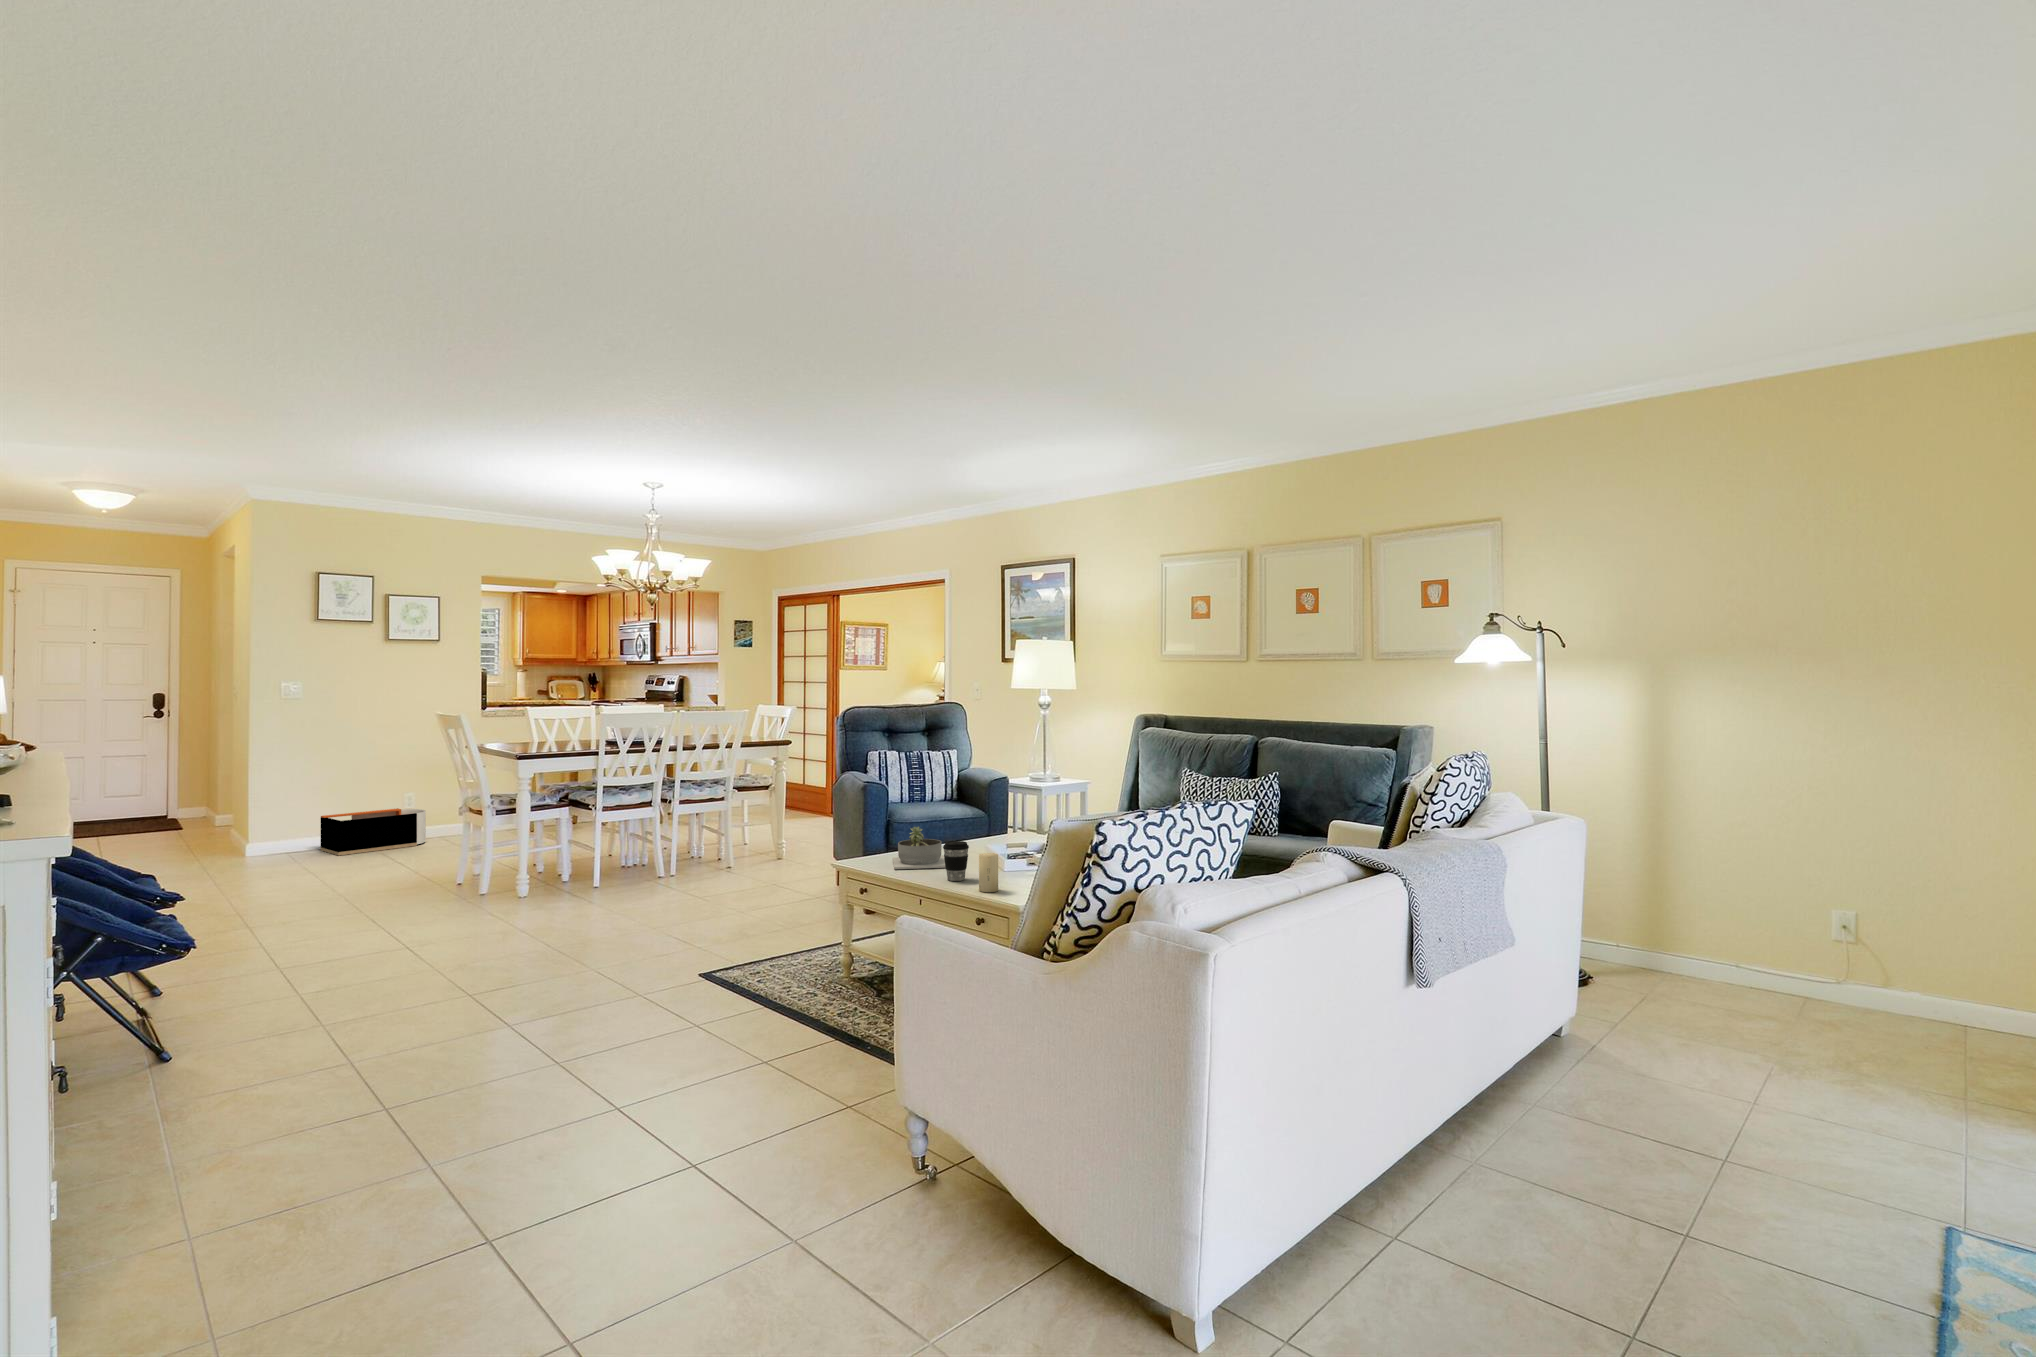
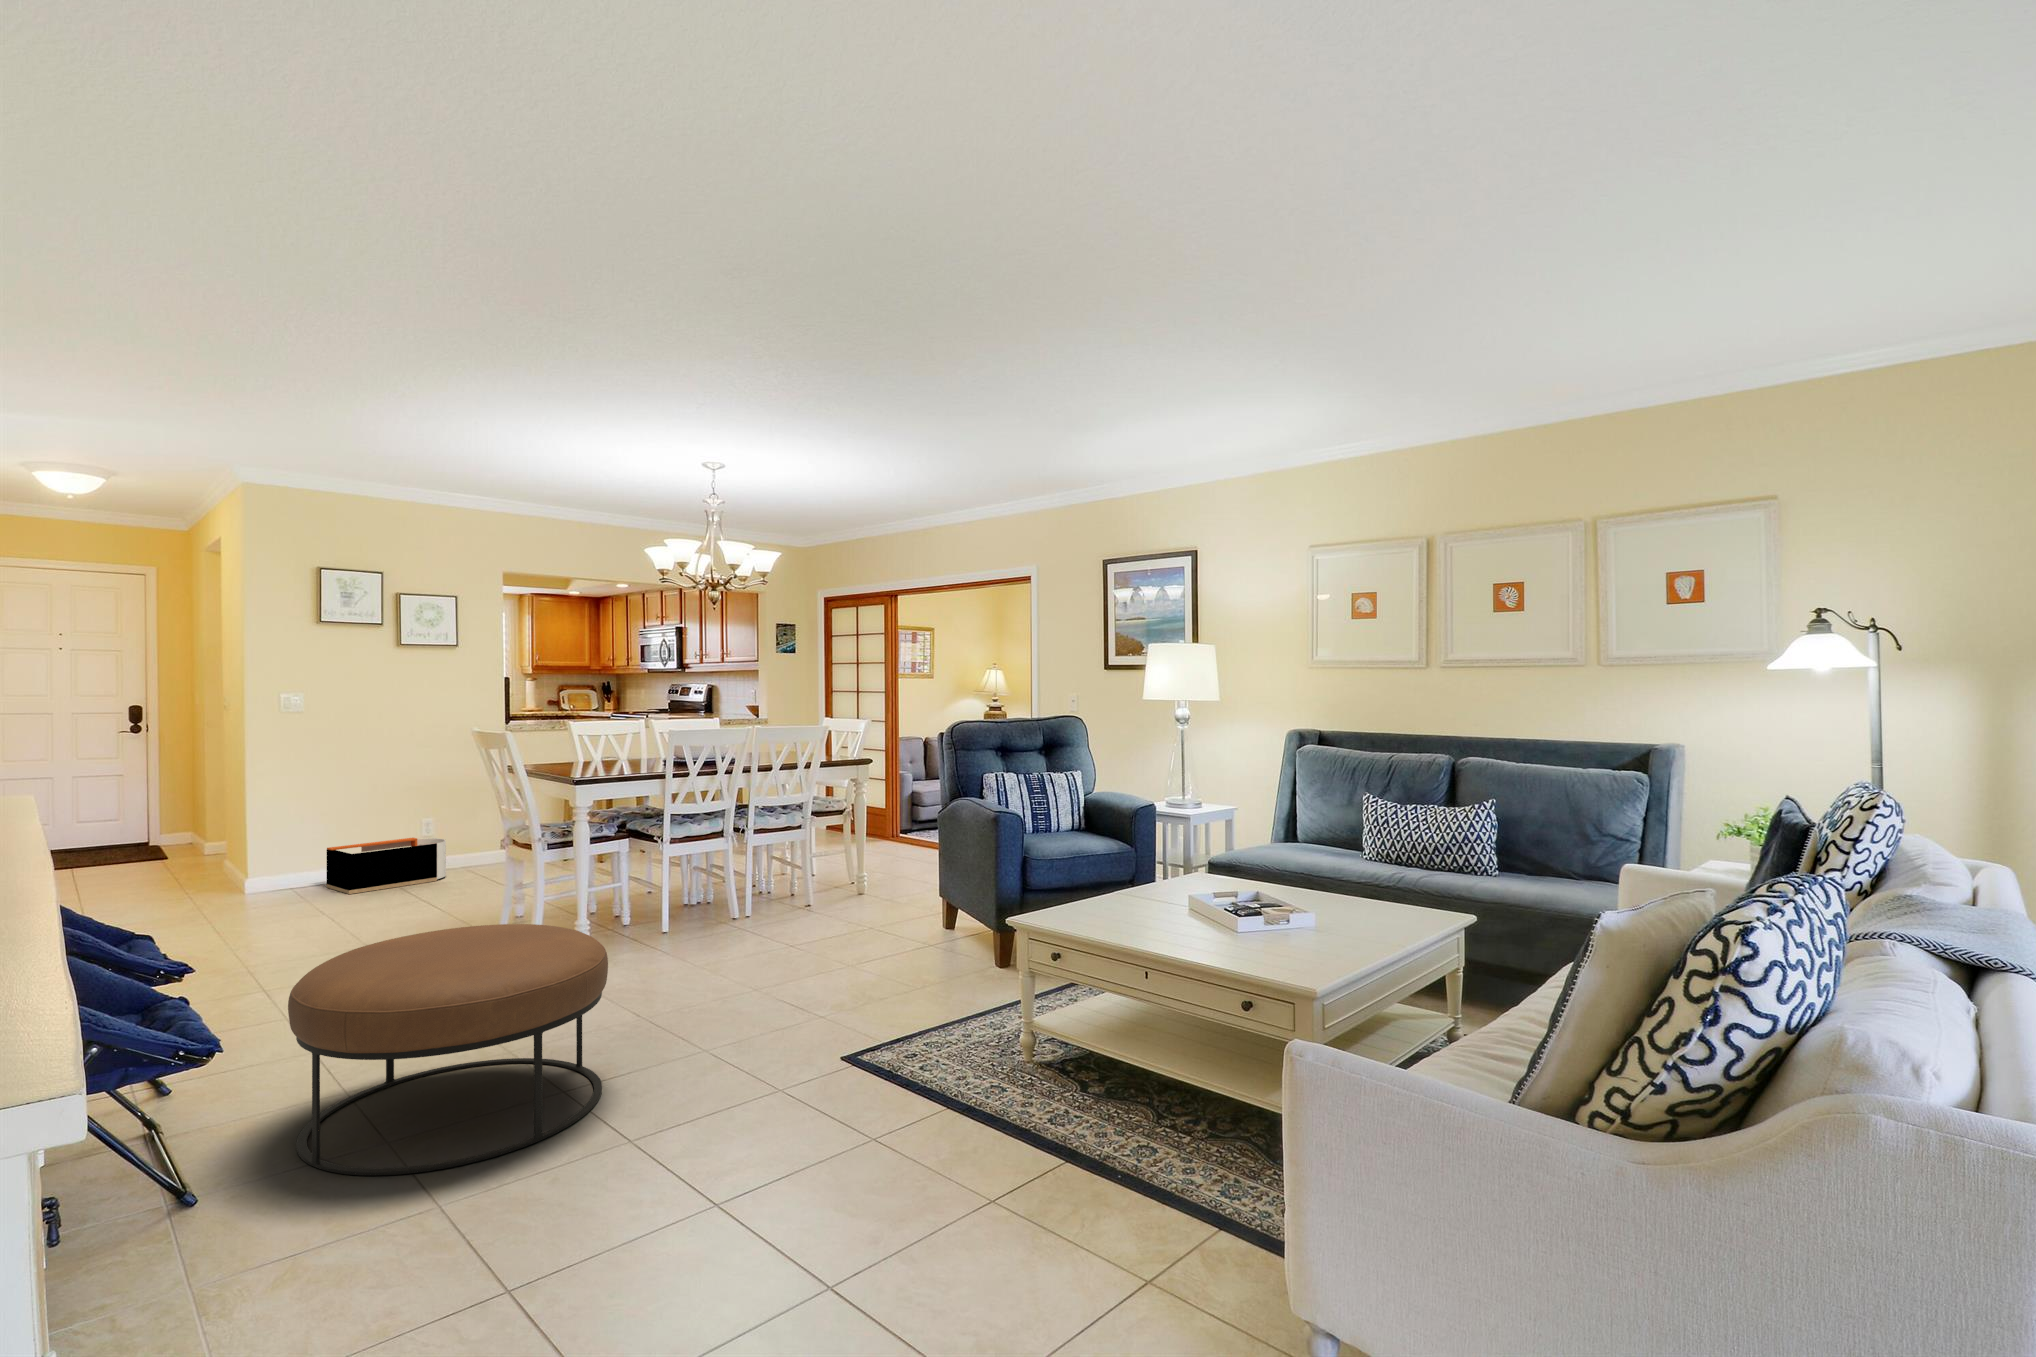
succulent planter: present [893,827,945,869] -> none [1082,874,1162,930]
coffee cup: present [943,841,969,881] -> none [1172,896,1205,947]
candle: present [979,853,998,892] -> none [1234,914,1260,965]
ottoman: none [244,864,504,1043] -> present [288,924,608,1176]

